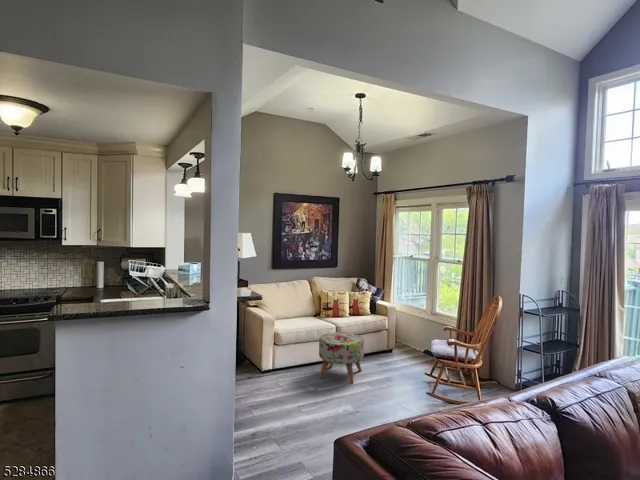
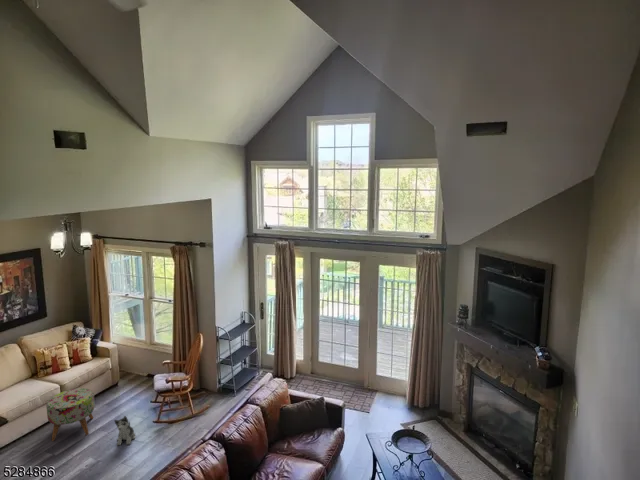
plush toy: none [378,370,400,407] -> present [115,416,135,445]

